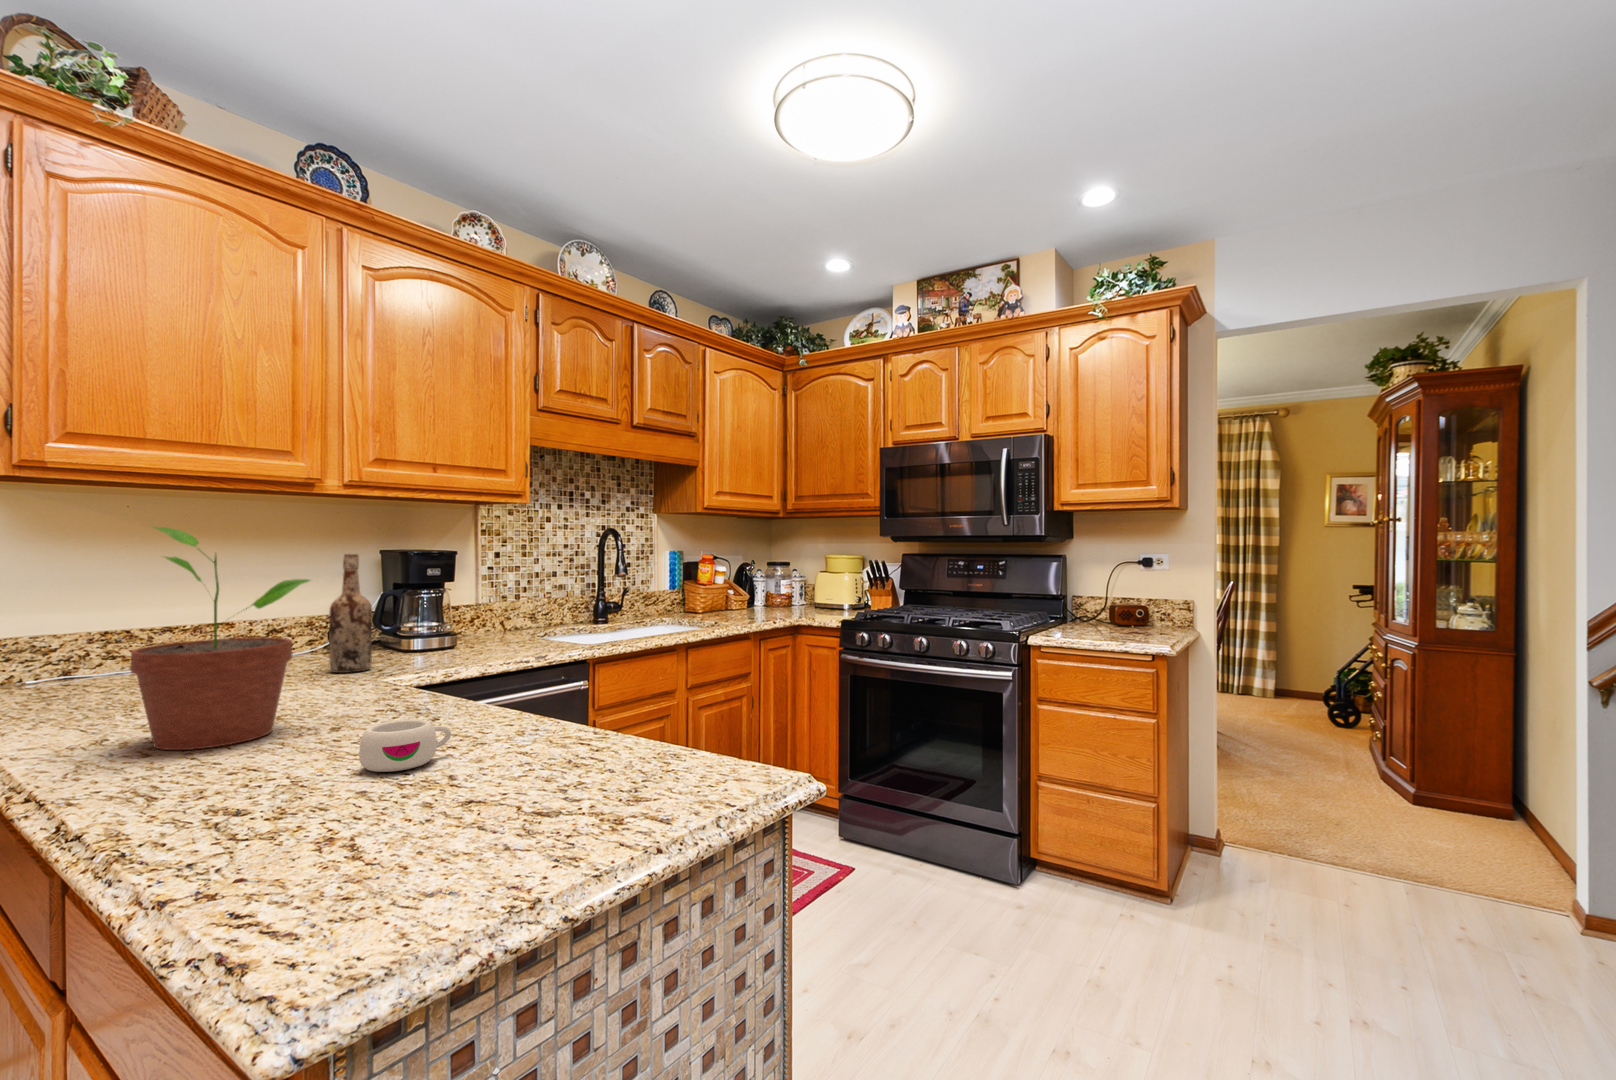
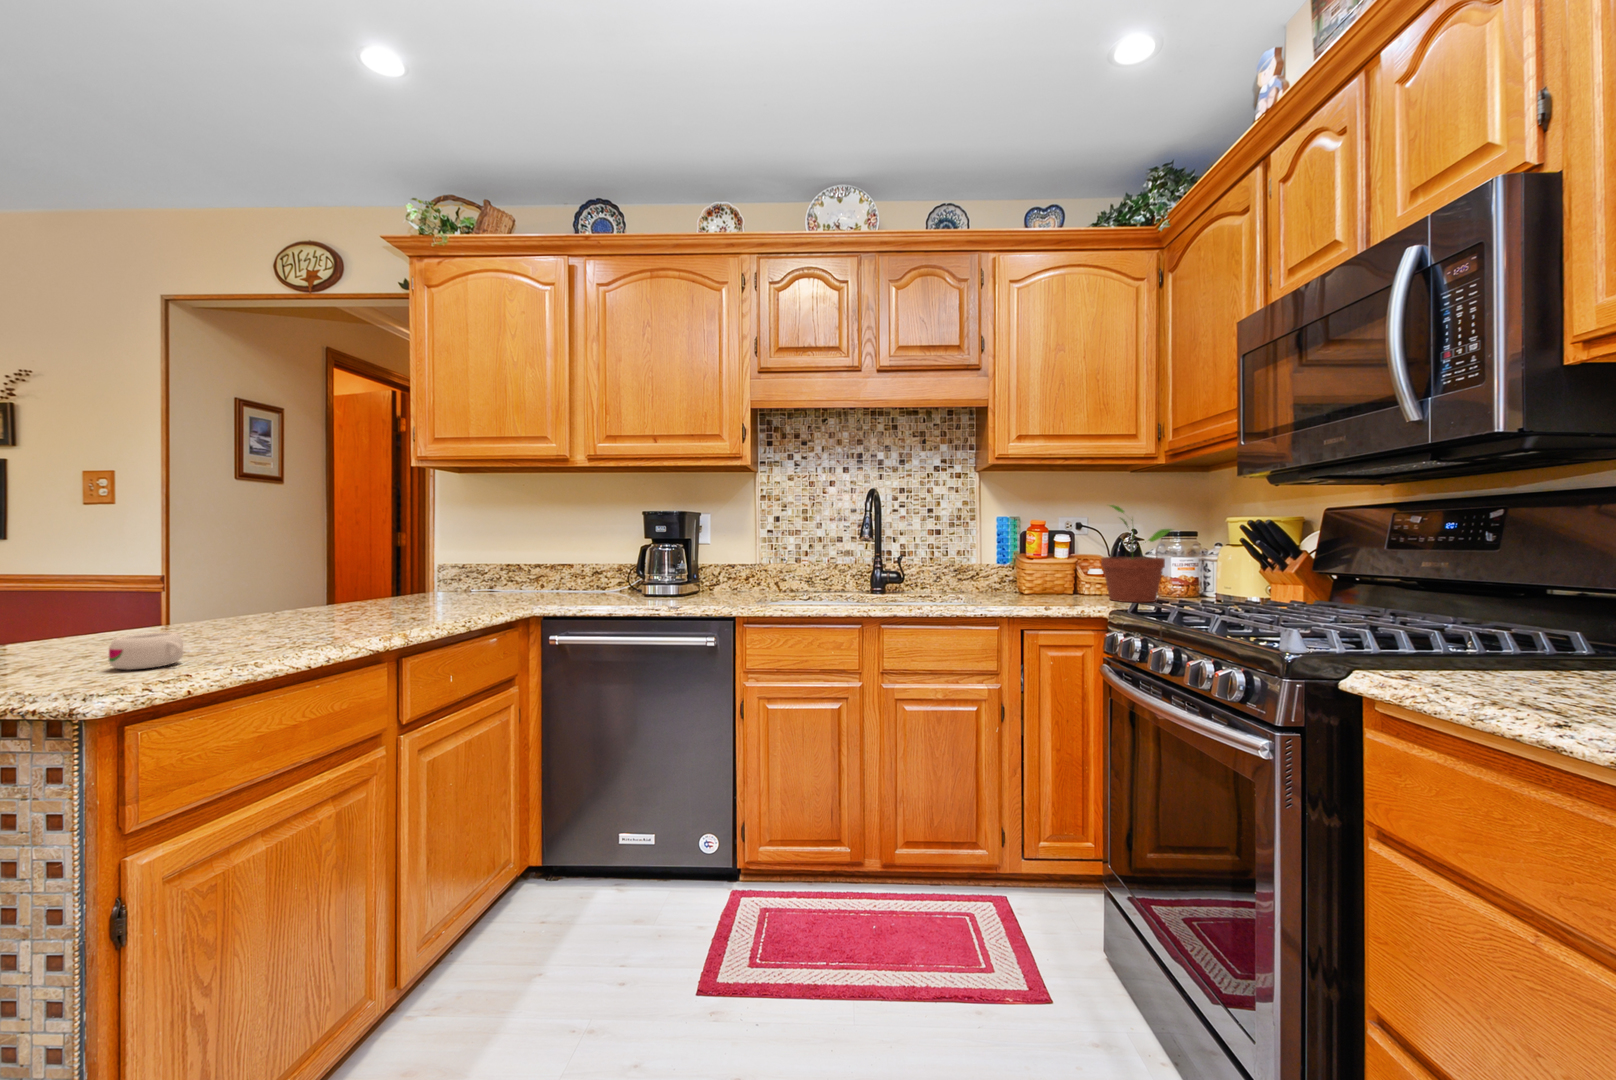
potted plant: present [131,527,310,750] -> present [1101,505,1172,602]
wine bottle: present [329,554,372,673] -> none [545,515,575,606]

